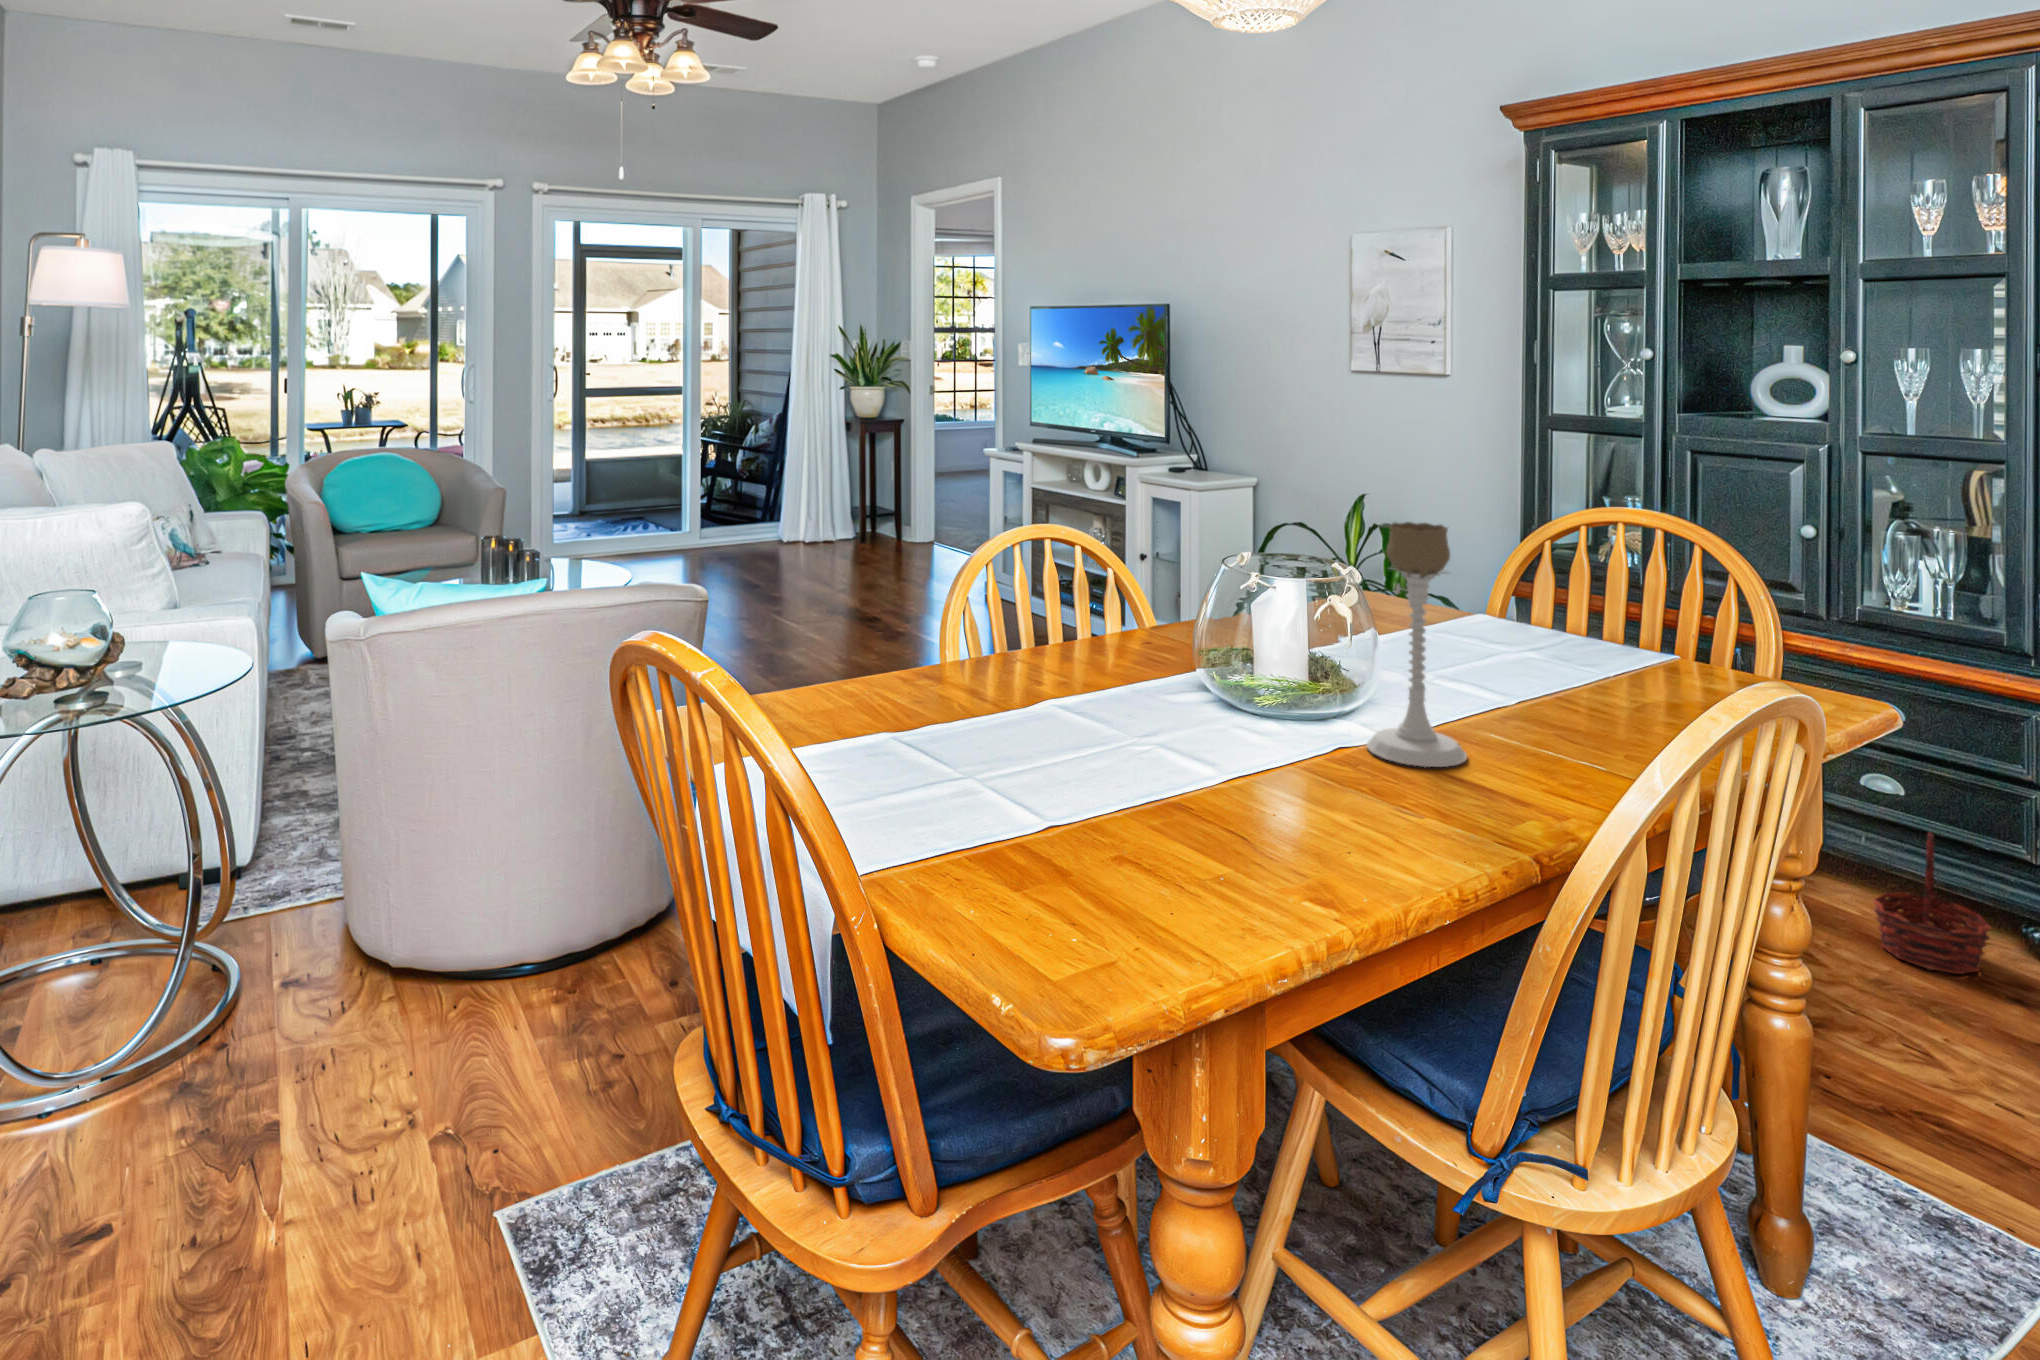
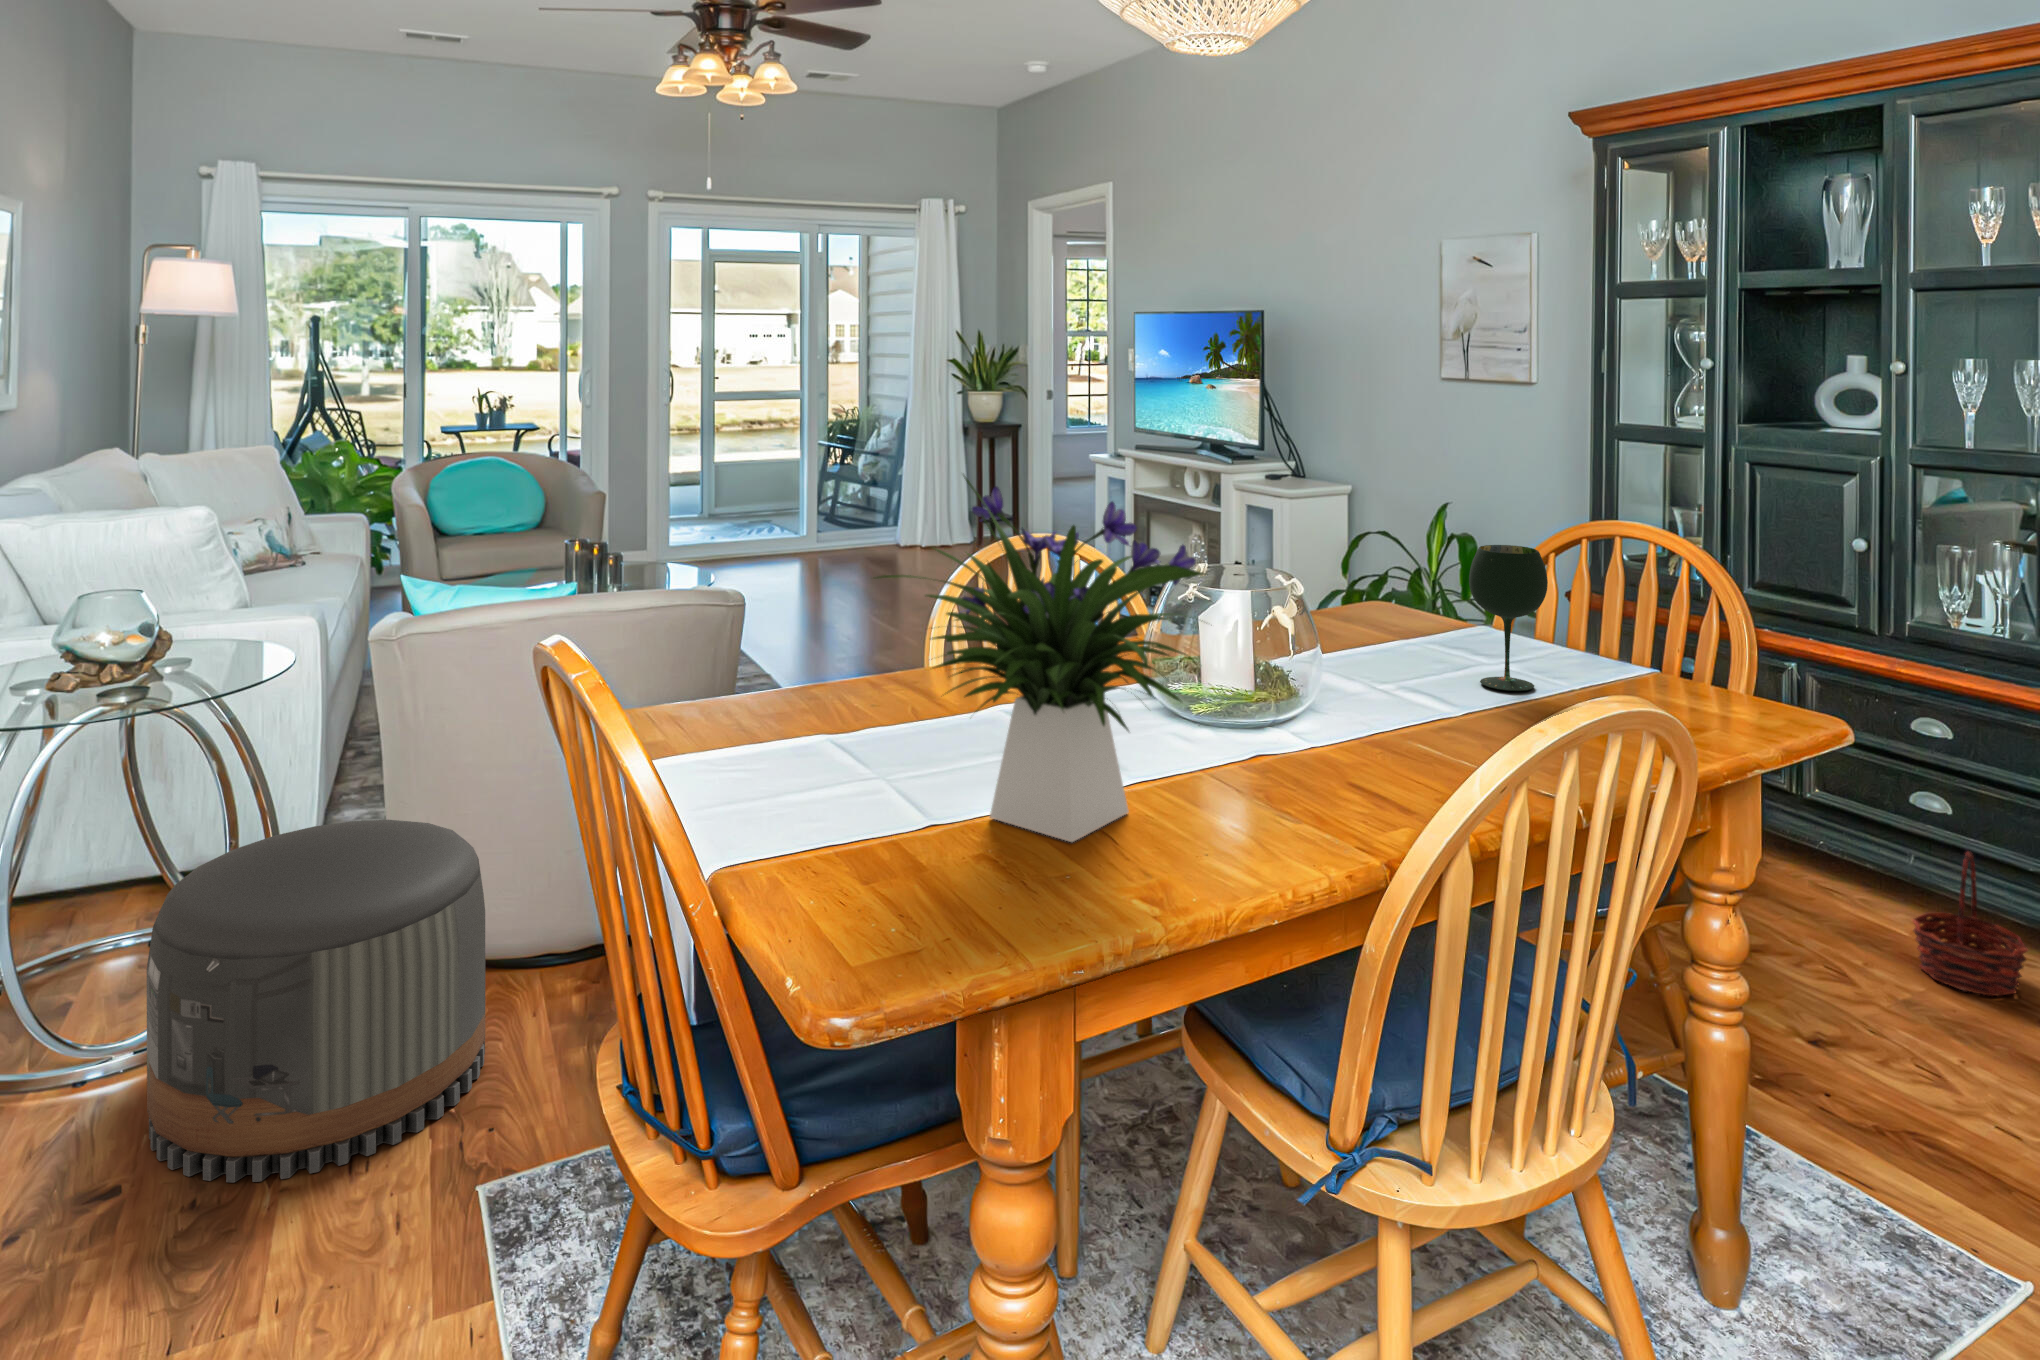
flower arrangement: none [972,465,1329,847] -> present [876,475,1205,842]
candle holder: present [1367,522,1467,767] -> none [1305,530,1400,772]
wine glass: none [1488,535,1569,682] -> present [1469,545,1548,691]
pouf: none [131,829,473,1213] -> present [147,820,485,1182]

